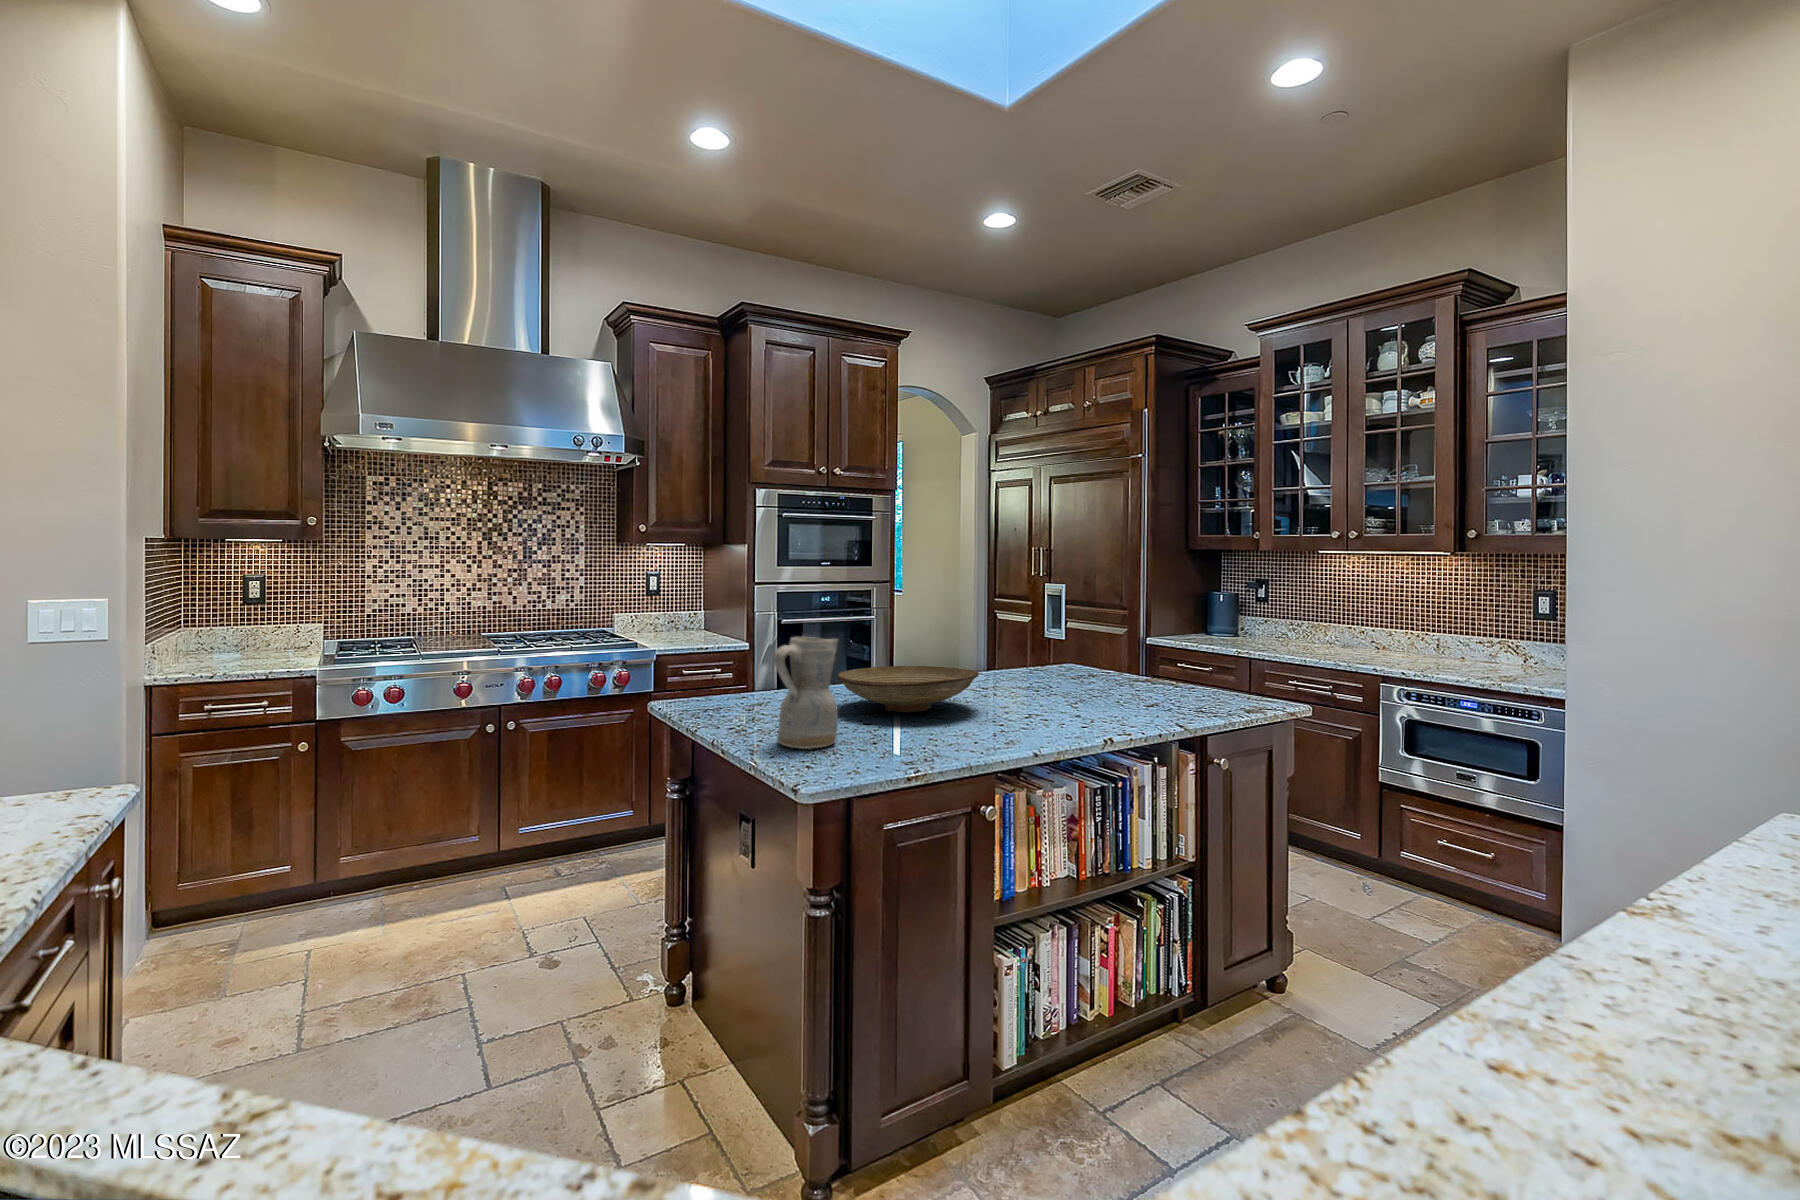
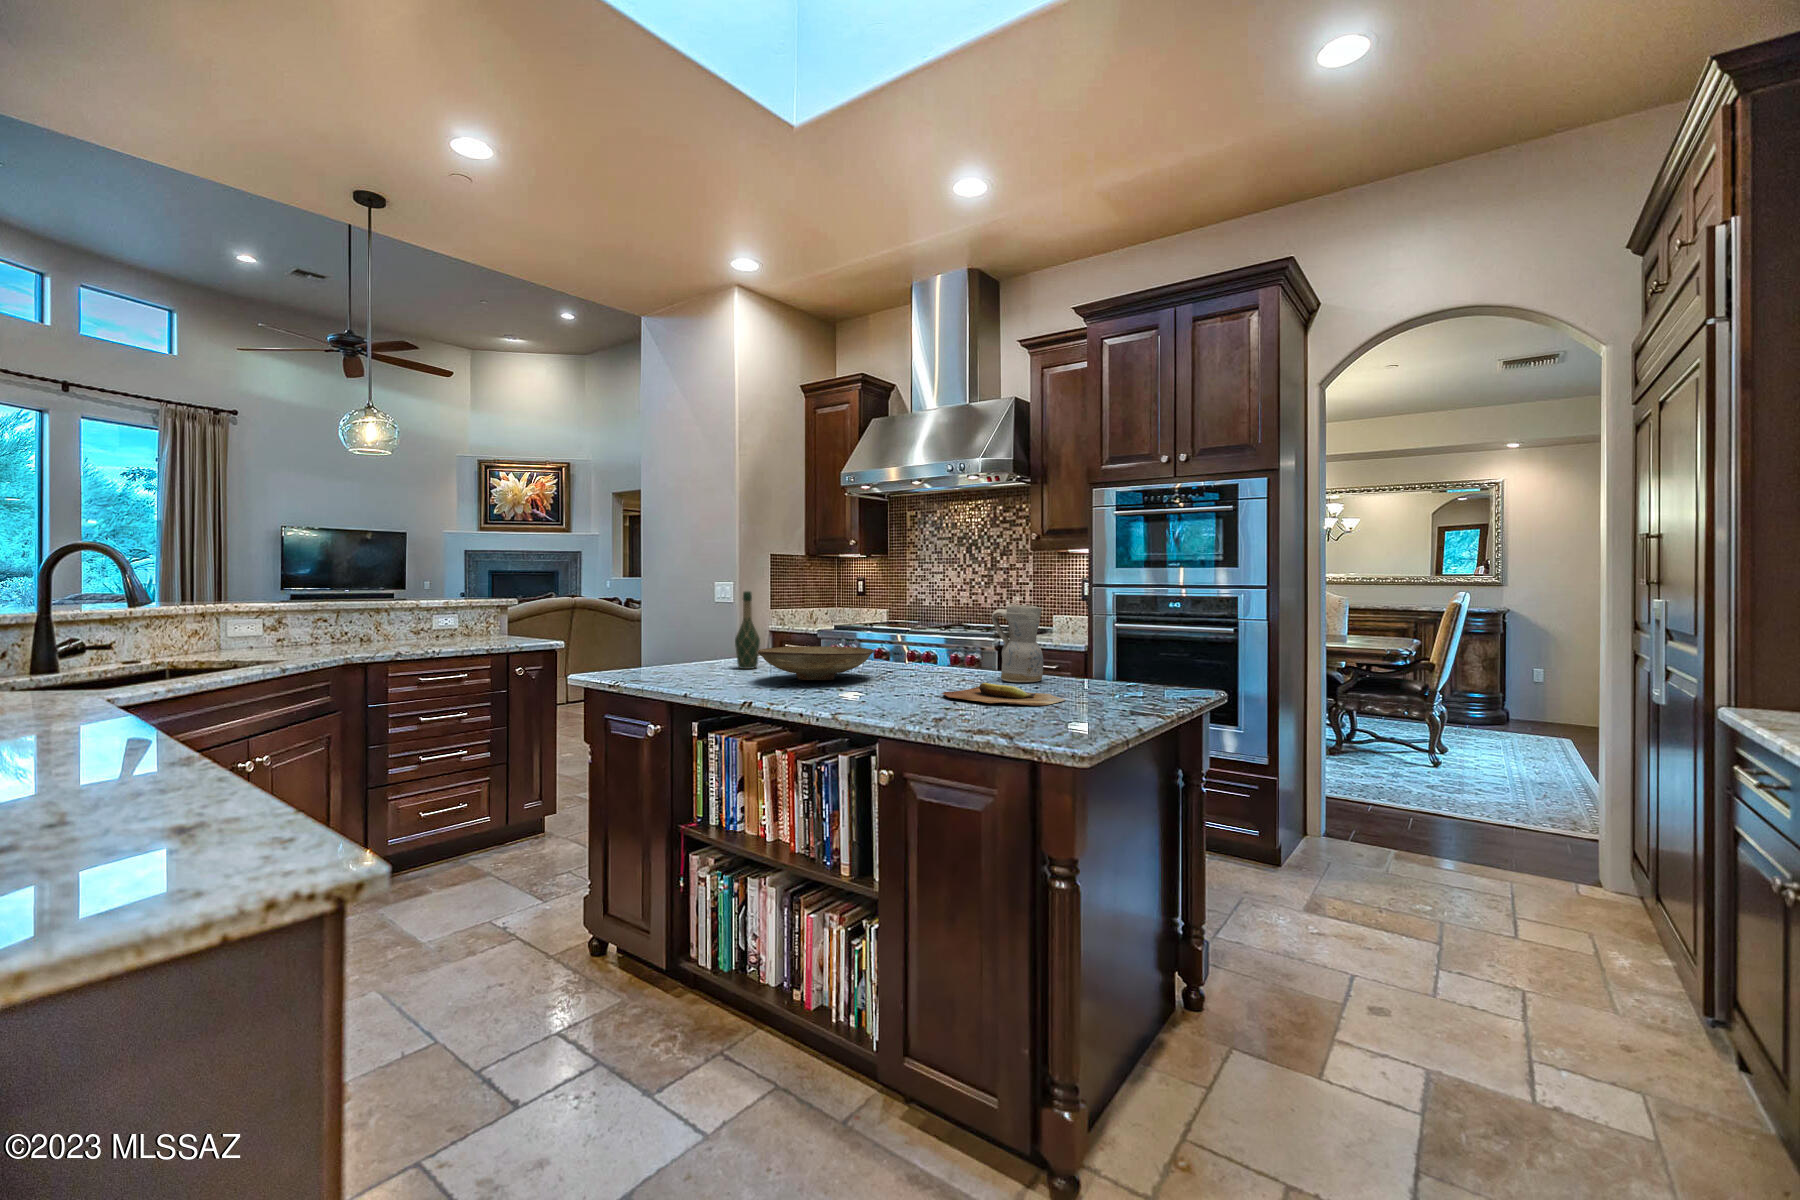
wine bottle: none [708,605,745,719] -> present [735,591,760,669]
ceramic pitcher: present [774,637,838,749] -> present [992,605,1043,682]
cutting board: none [1052,679,1165,697] -> present [942,683,1065,706]

